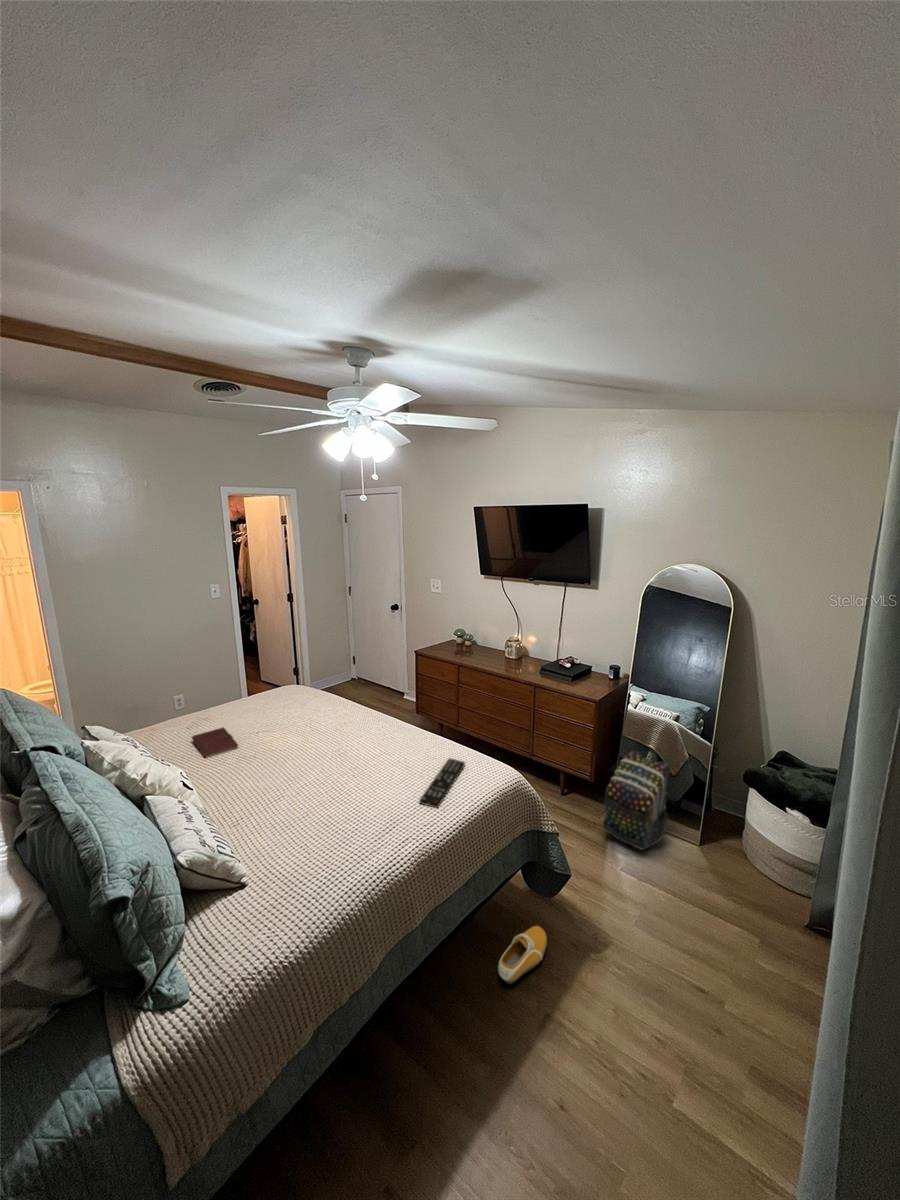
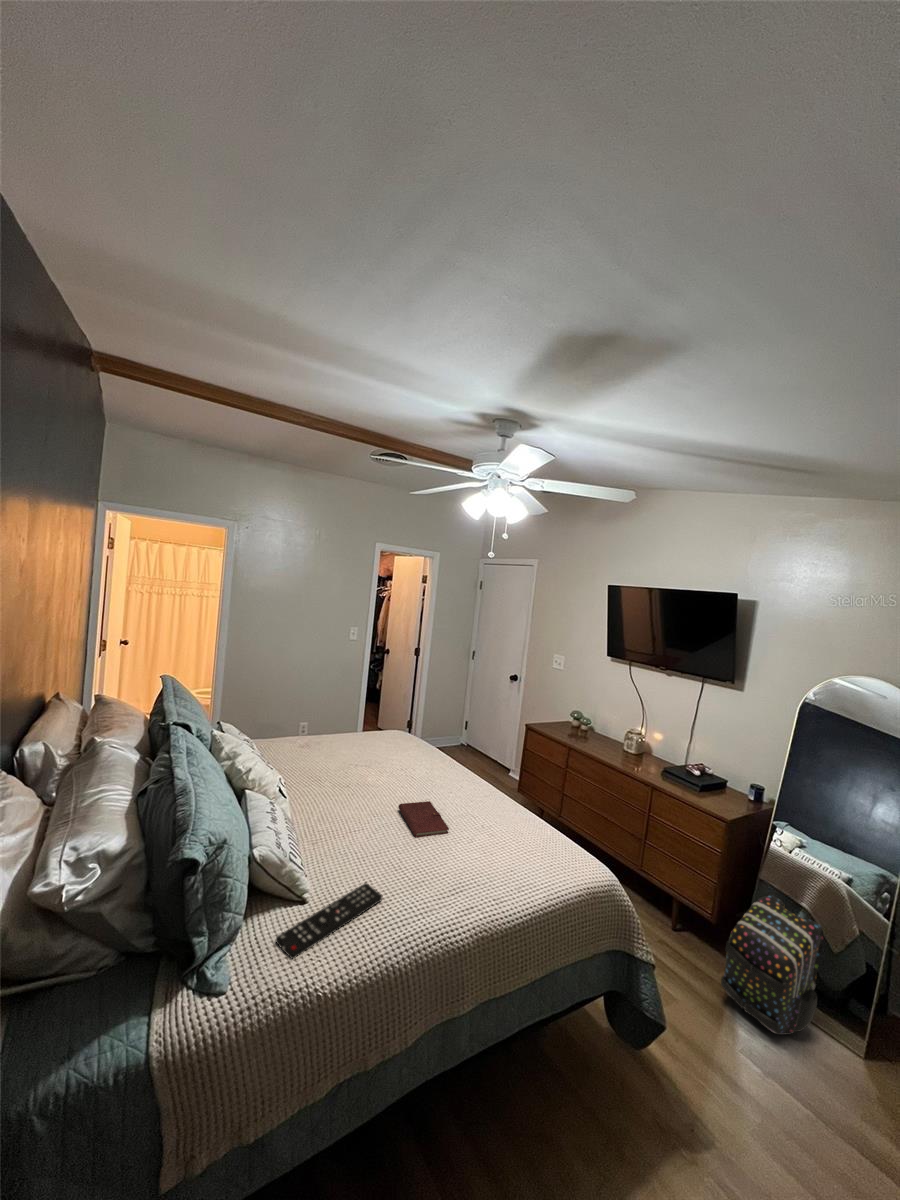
notebook: present [192,727,238,758] -> present [398,801,449,838]
remote control: present [419,759,465,808] -> present [276,883,382,959]
shoe: present [498,926,547,984] -> none [556,1079,625,1143]

